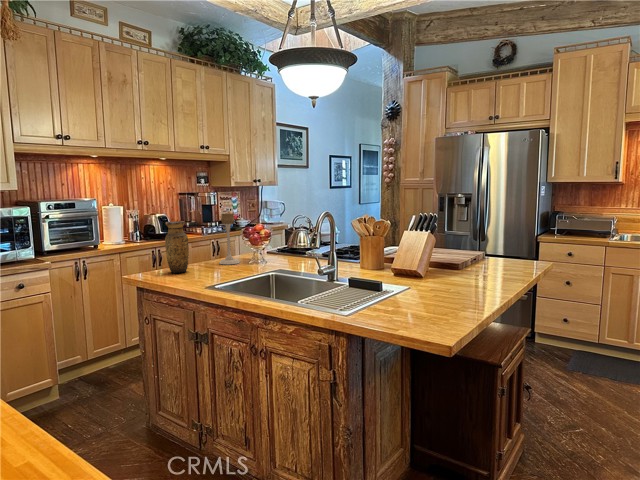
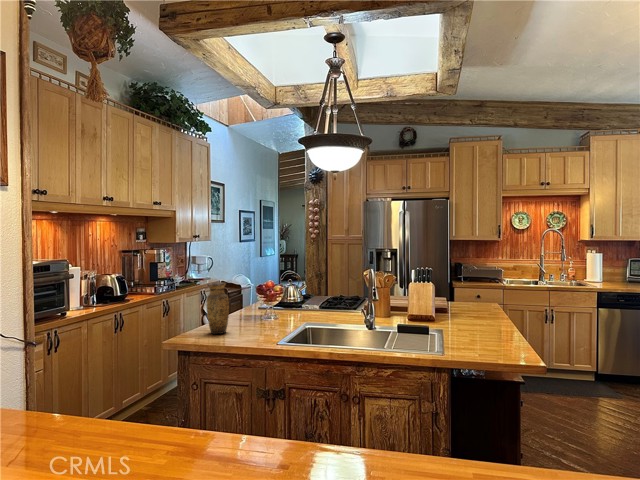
candle holder: present [219,213,240,265] -> none [239,273,259,323]

